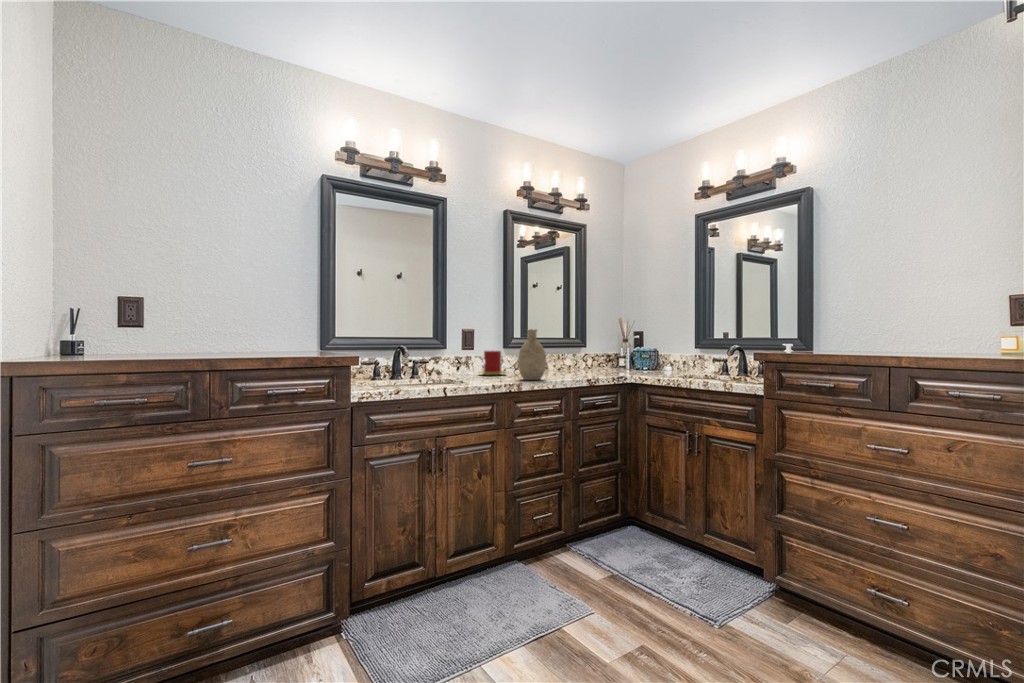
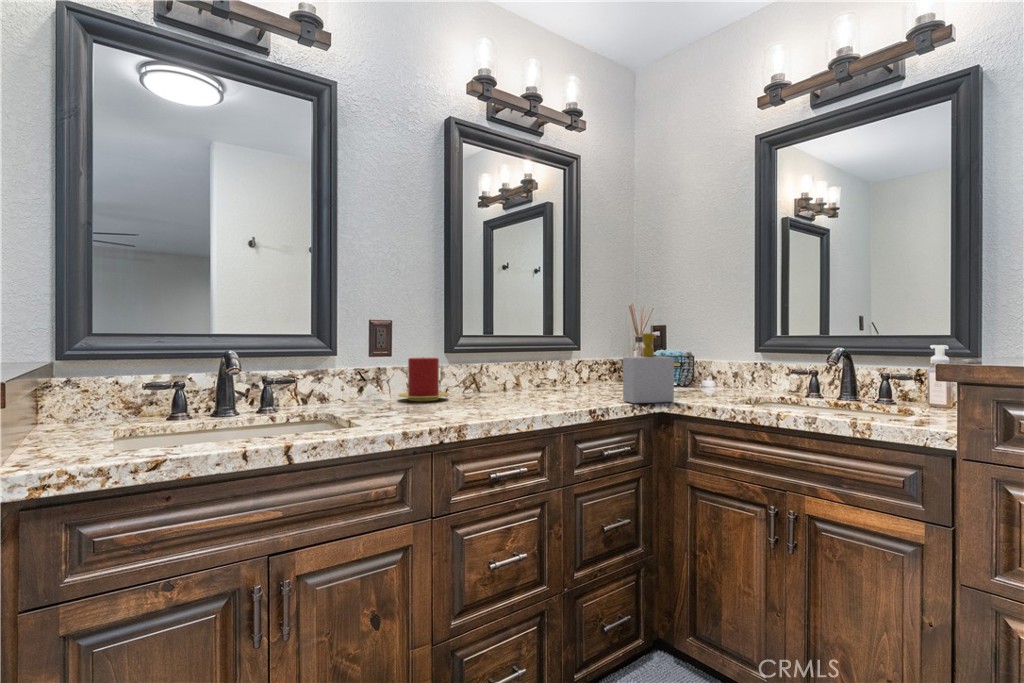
decorative vase: present [518,329,546,380] -> none [462,320,515,415]
soap bottle: none [608,337,638,377] -> present [623,333,674,403]

